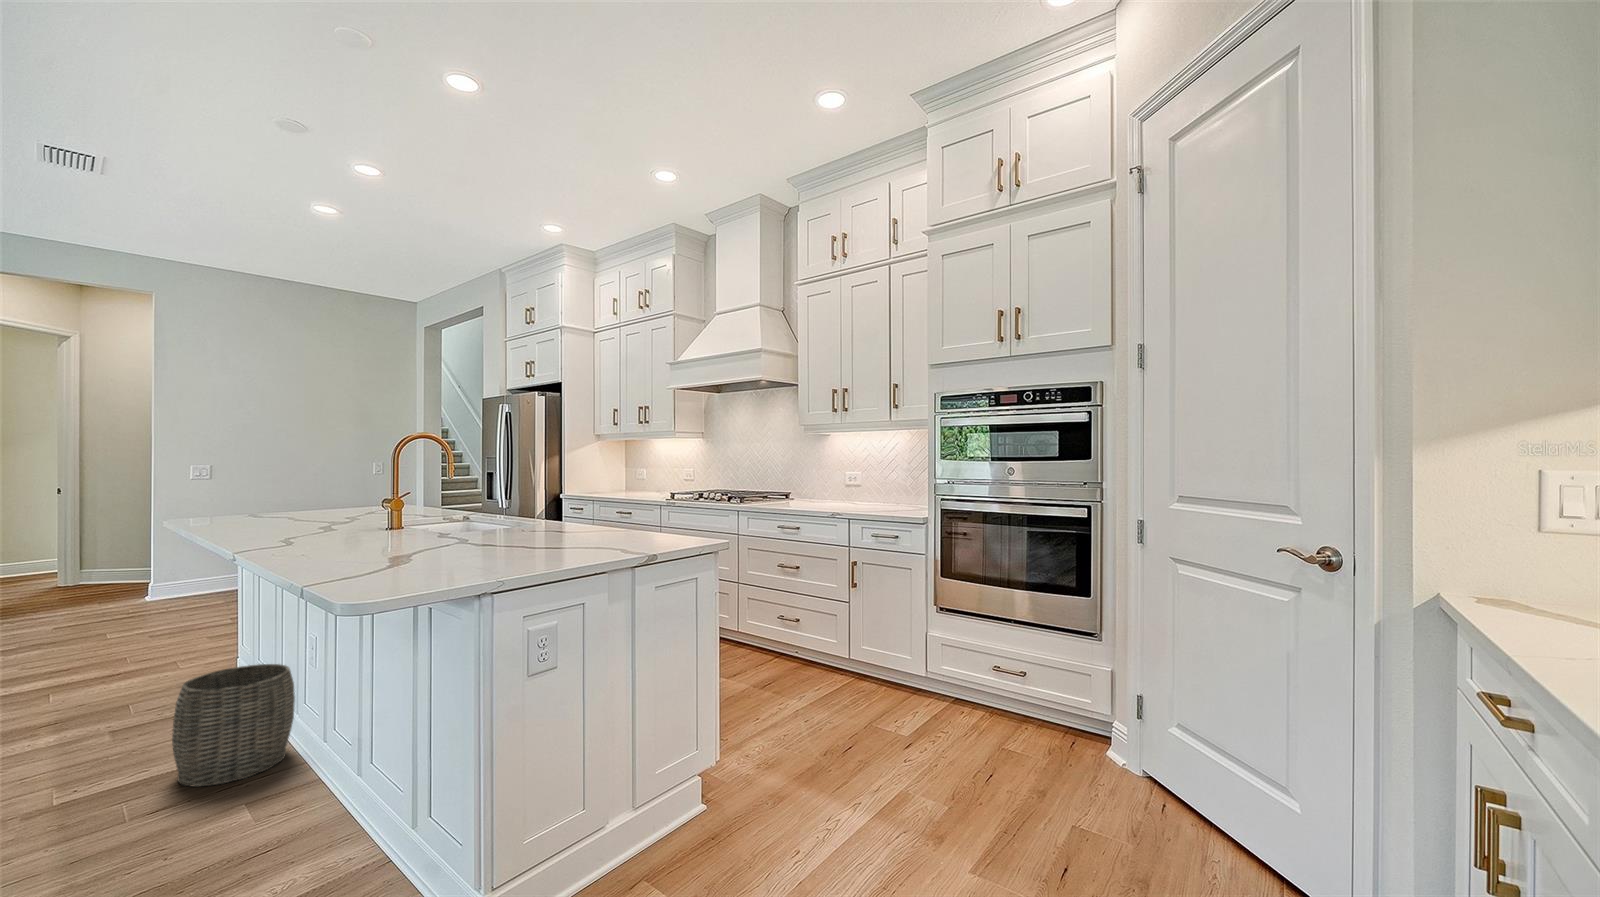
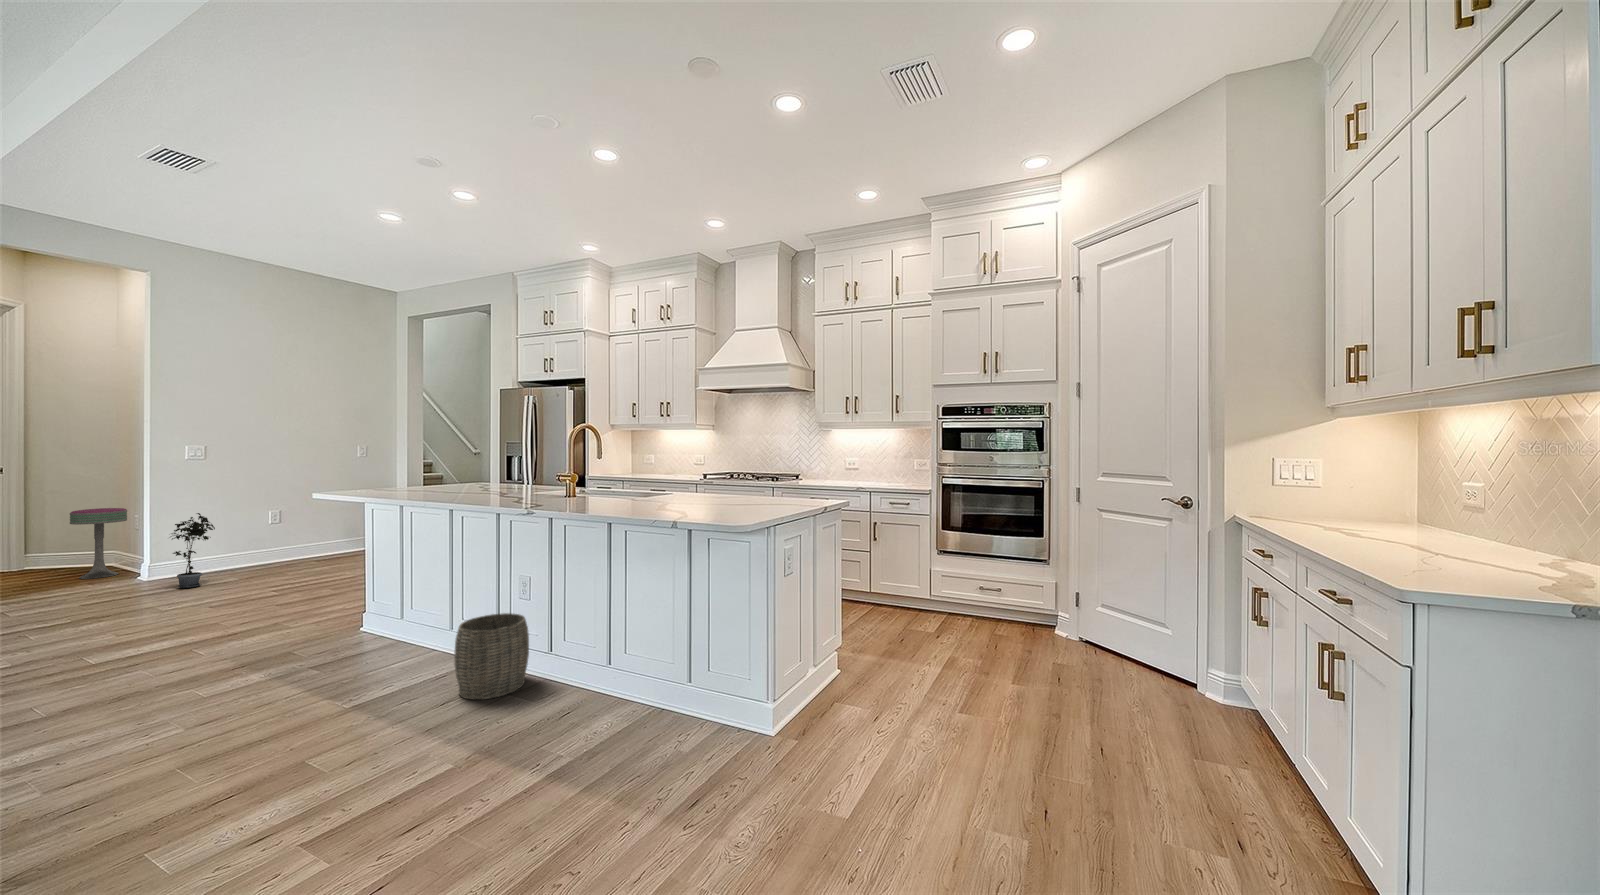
bar stool: none [91,514,145,583] -> present [70,508,127,579]
potted plant: none [143,521,192,599] -> present [171,513,215,588]

